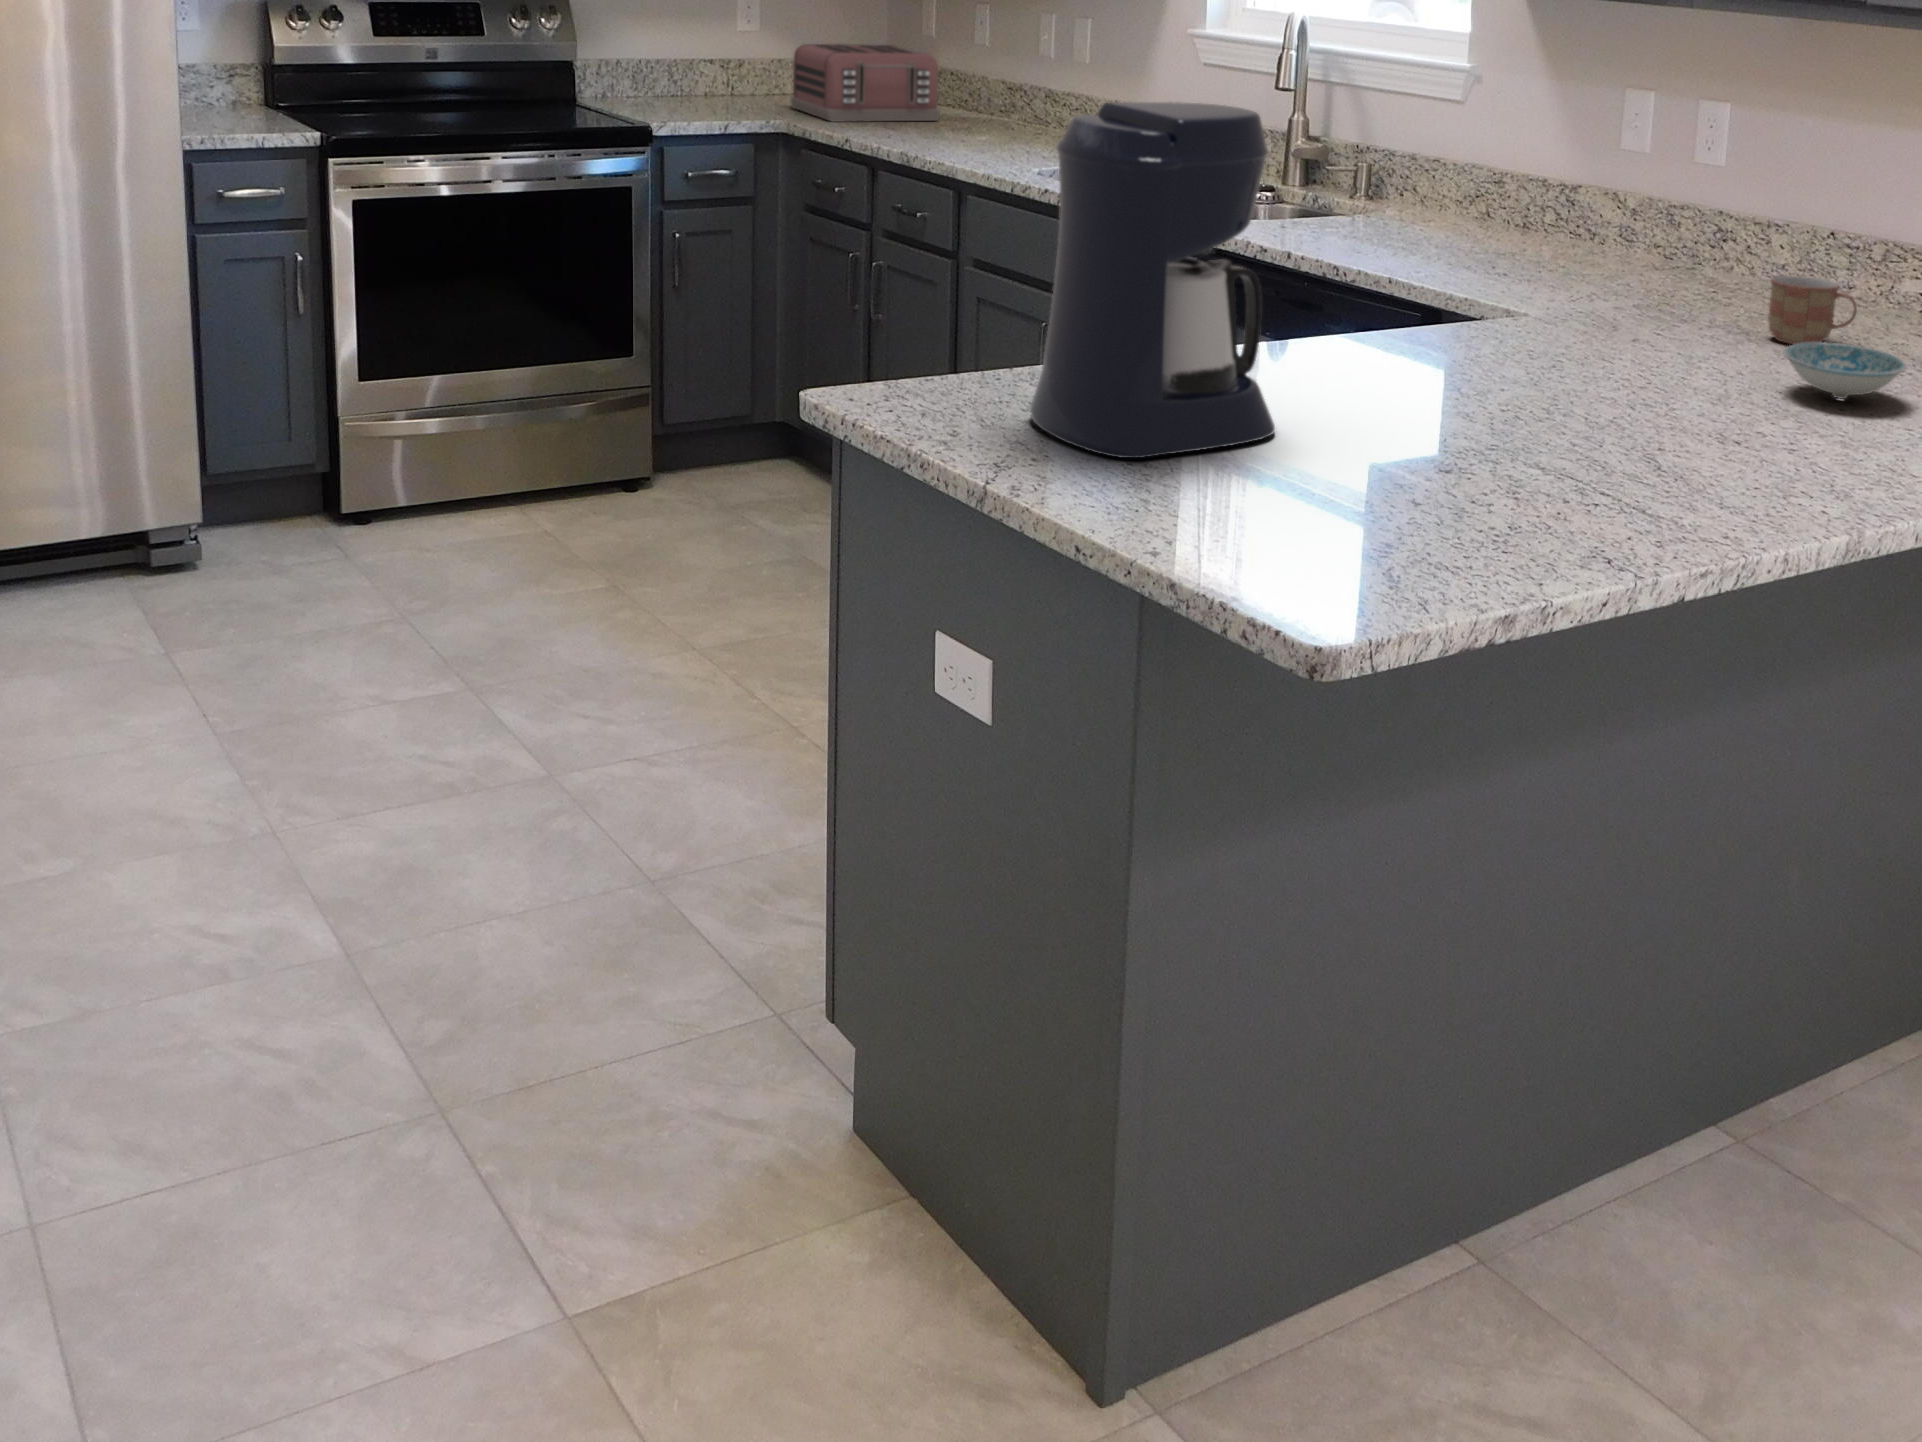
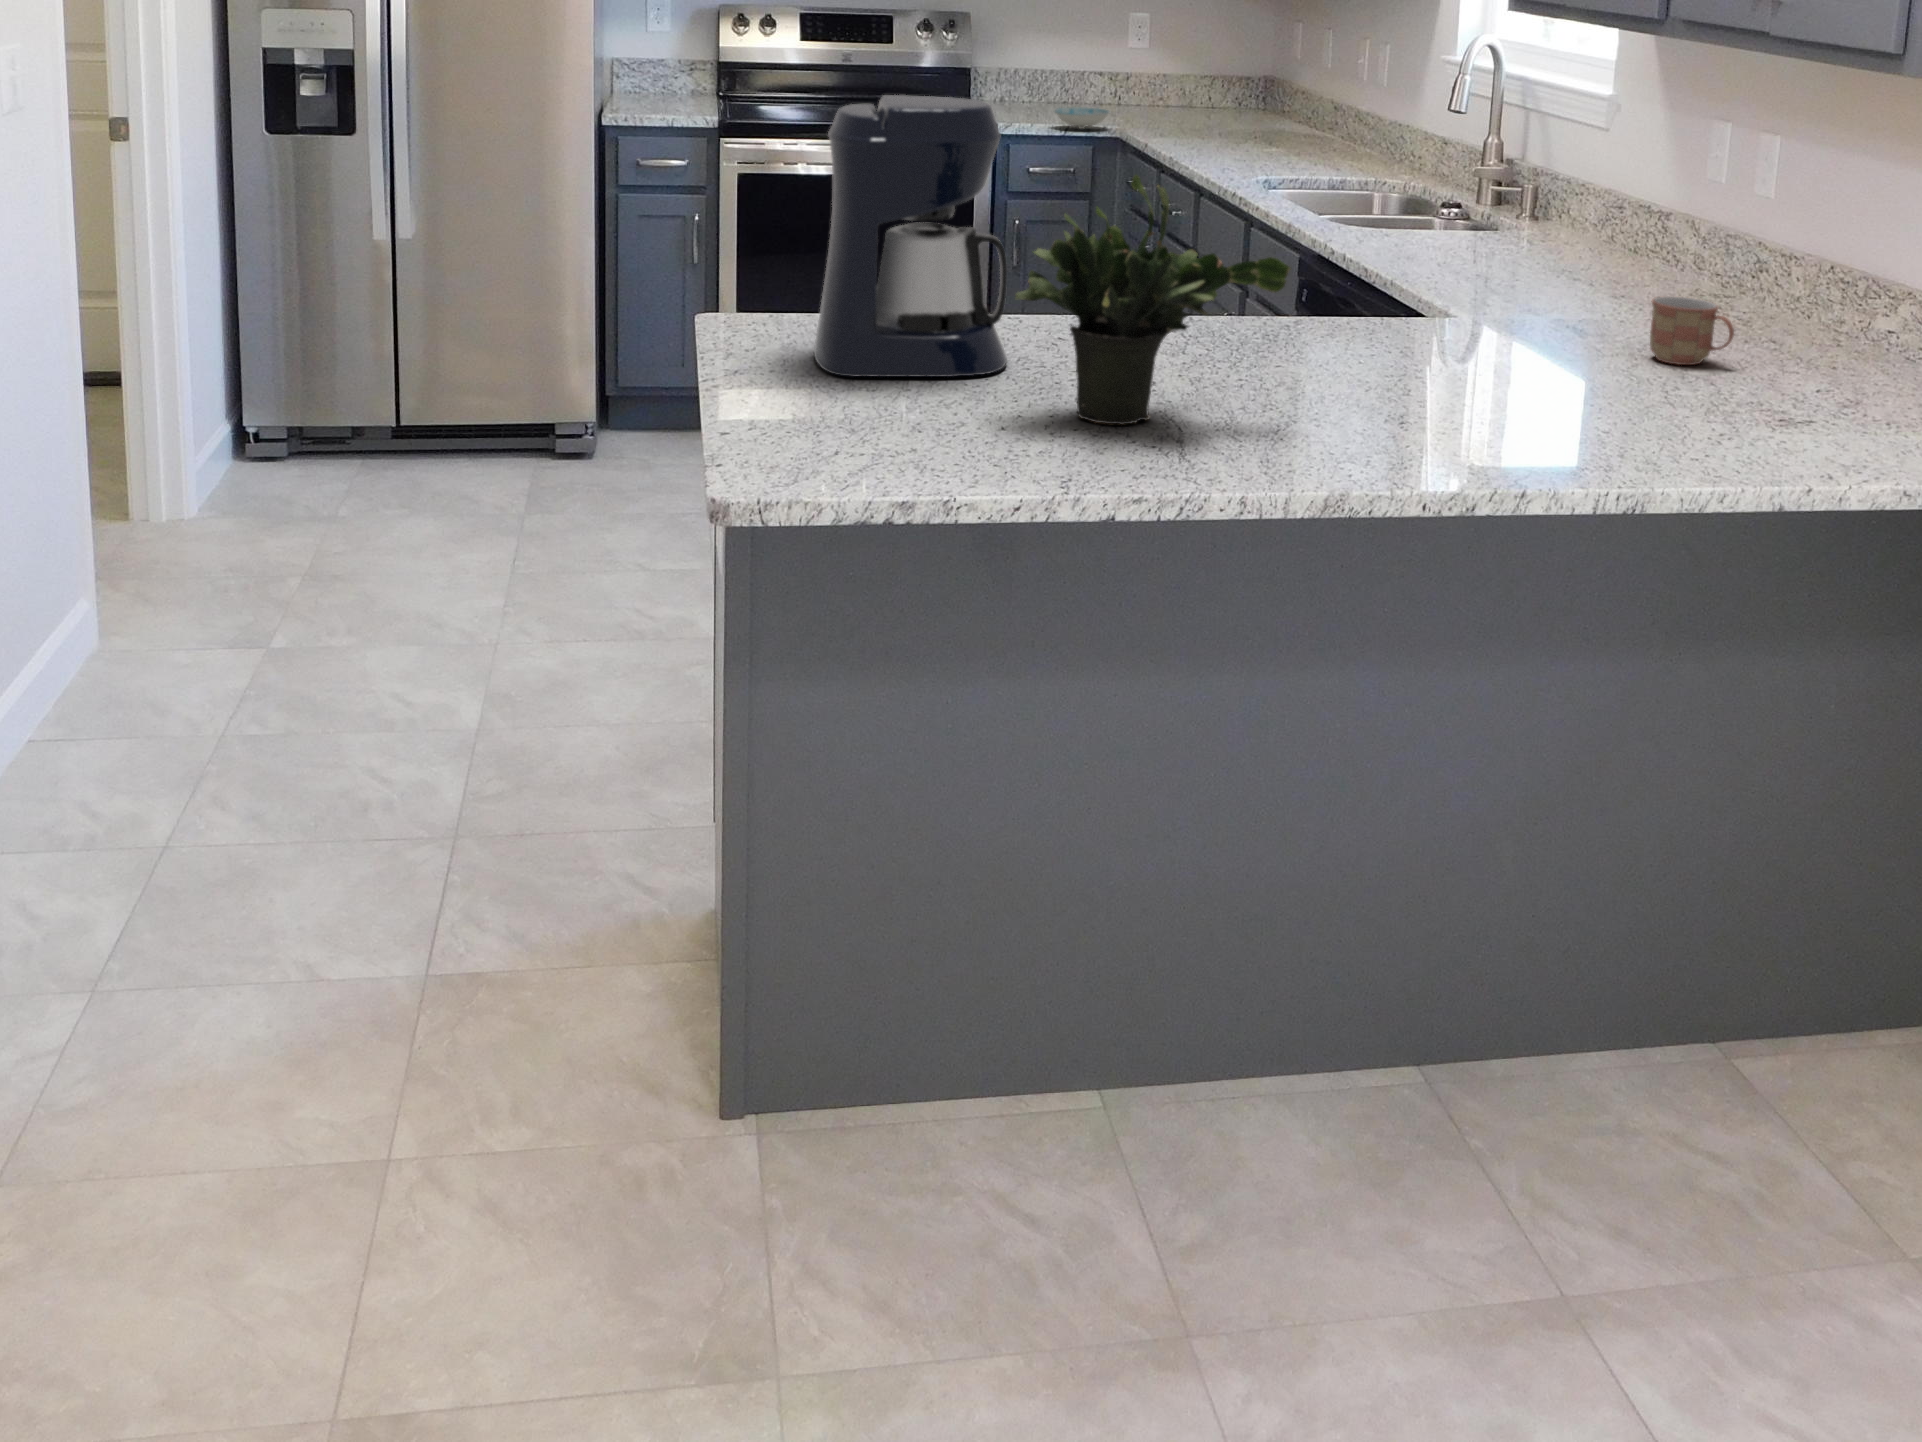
toaster: present [791,44,940,122] -> none [1137,57,1256,131]
potted plant: none [1398,186,1671,483] -> present [1016,175,1291,425]
ceramic bowl: present [1783,342,1907,399] -> present [1054,107,1110,129]

